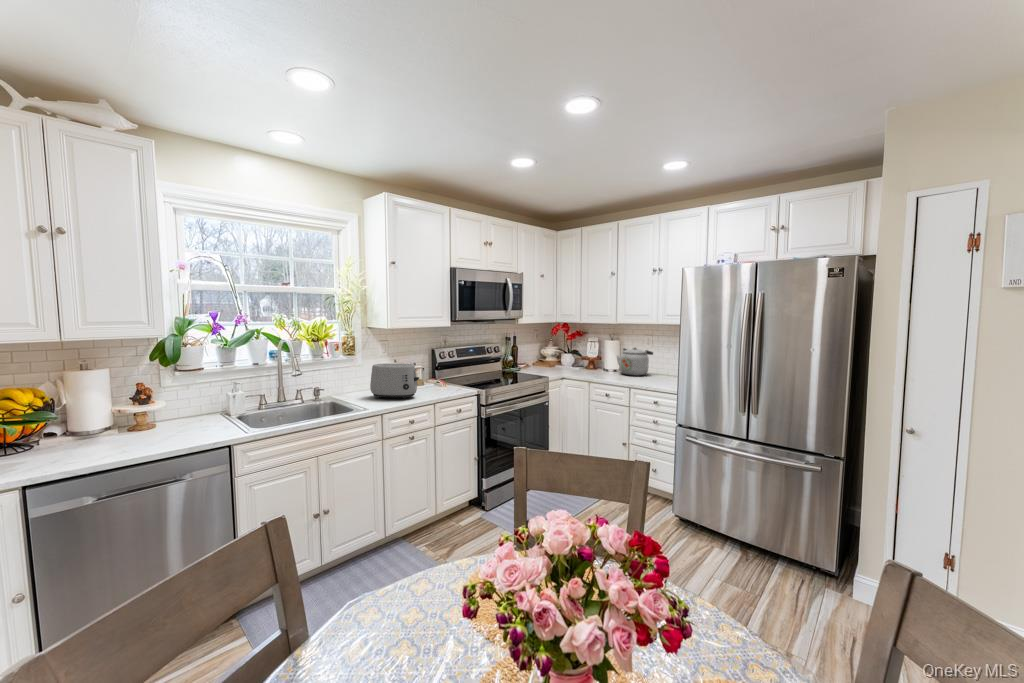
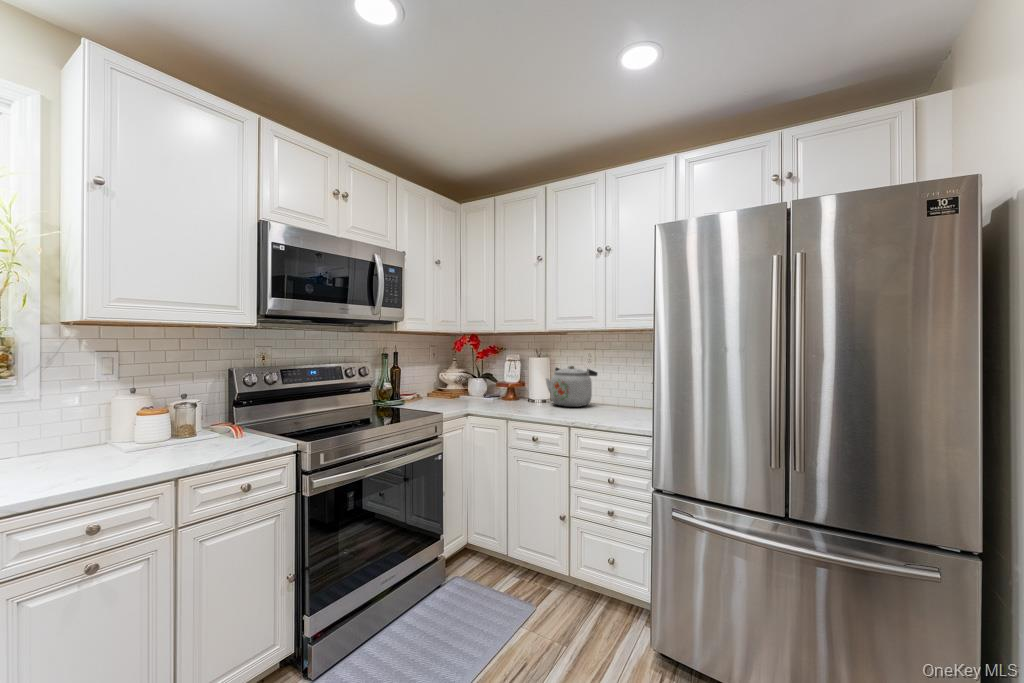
toaster: present [370,363,419,399] -> none [18,395,145,473]

